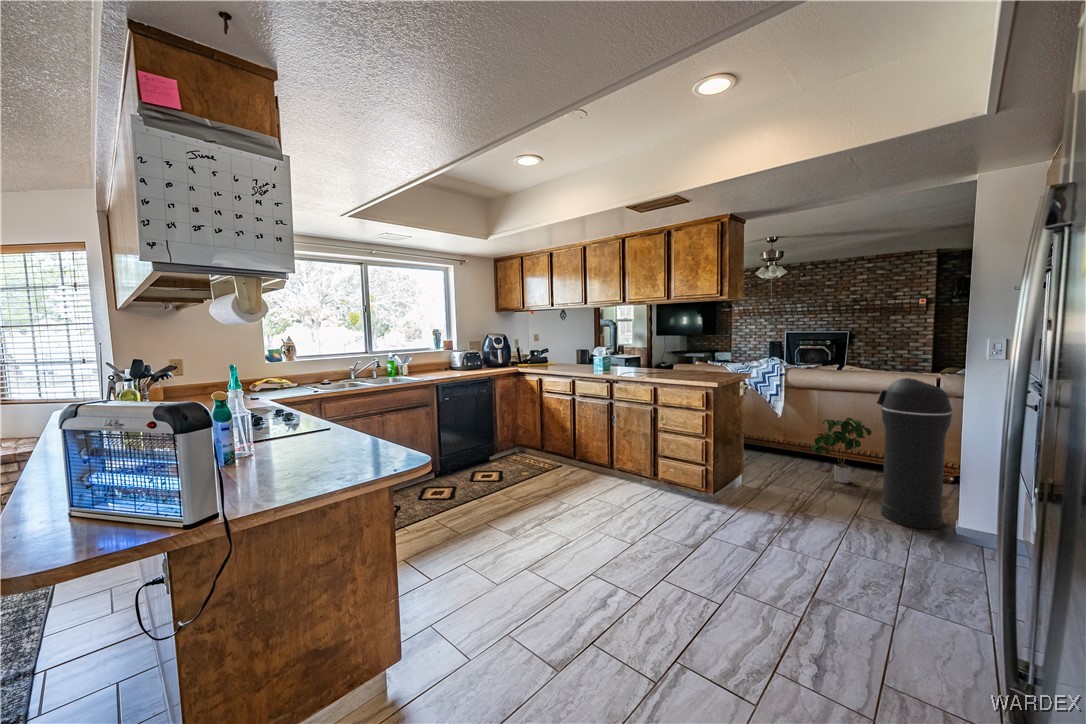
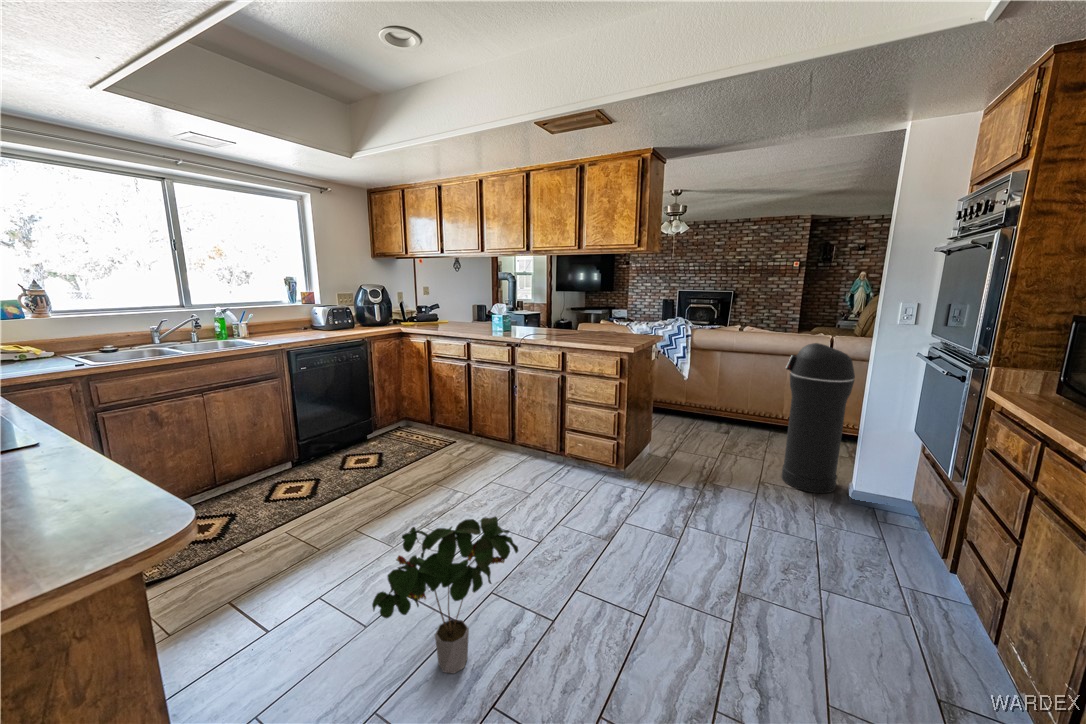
potted plant: present [811,418,872,483] -> present [372,517,518,674]

